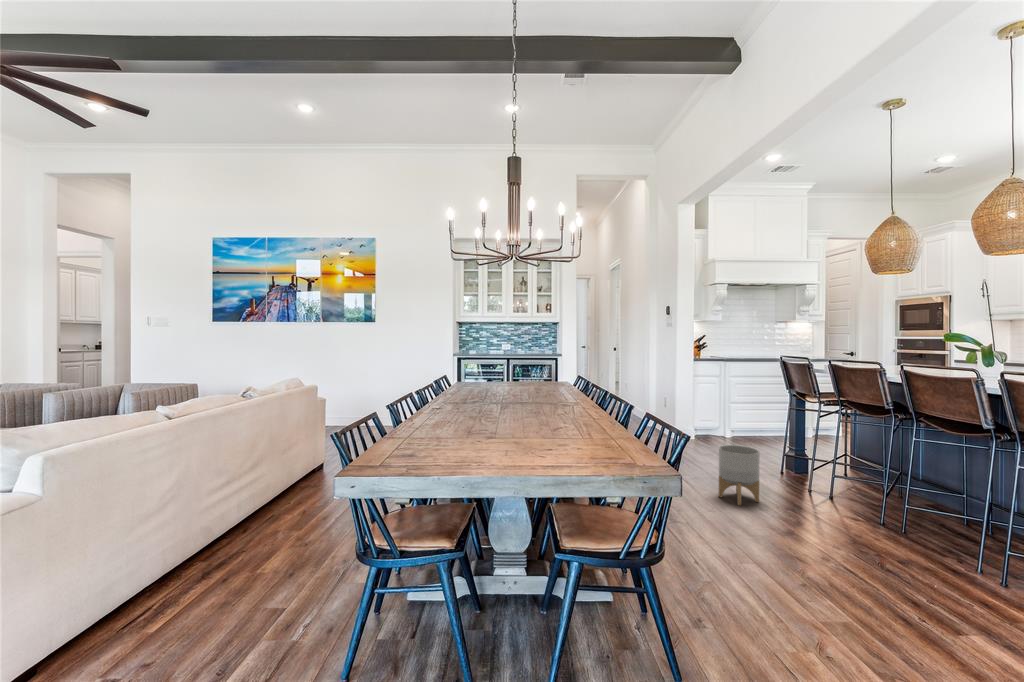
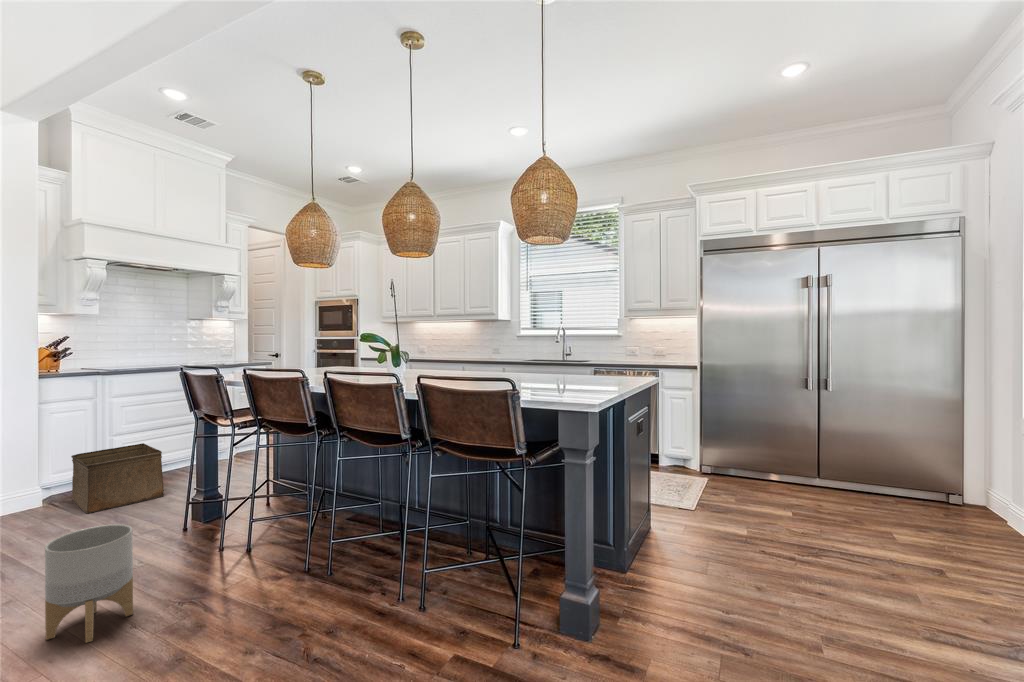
storage bin: none [710,410,764,448] -> present [71,443,164,514]

